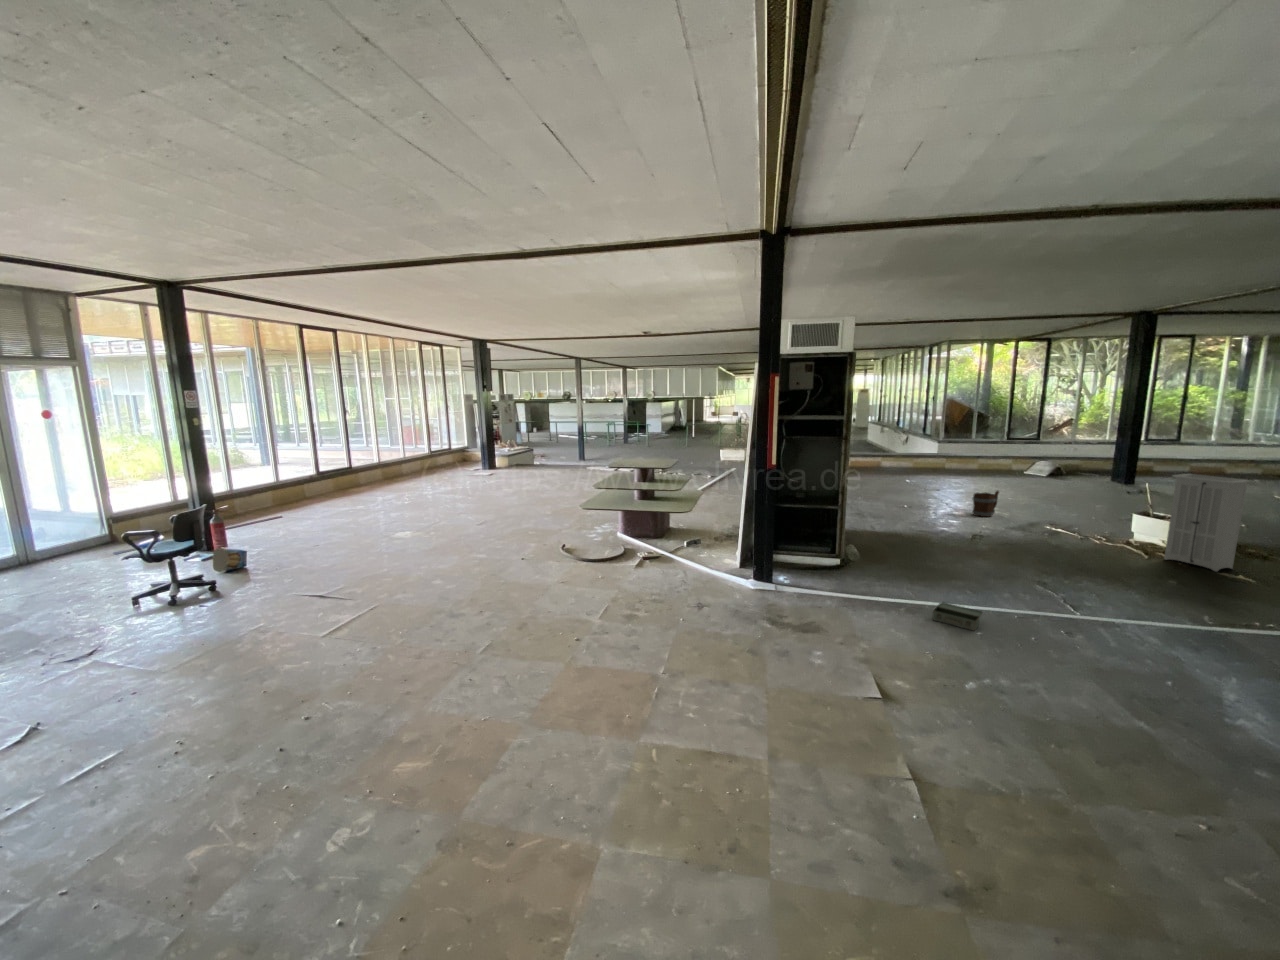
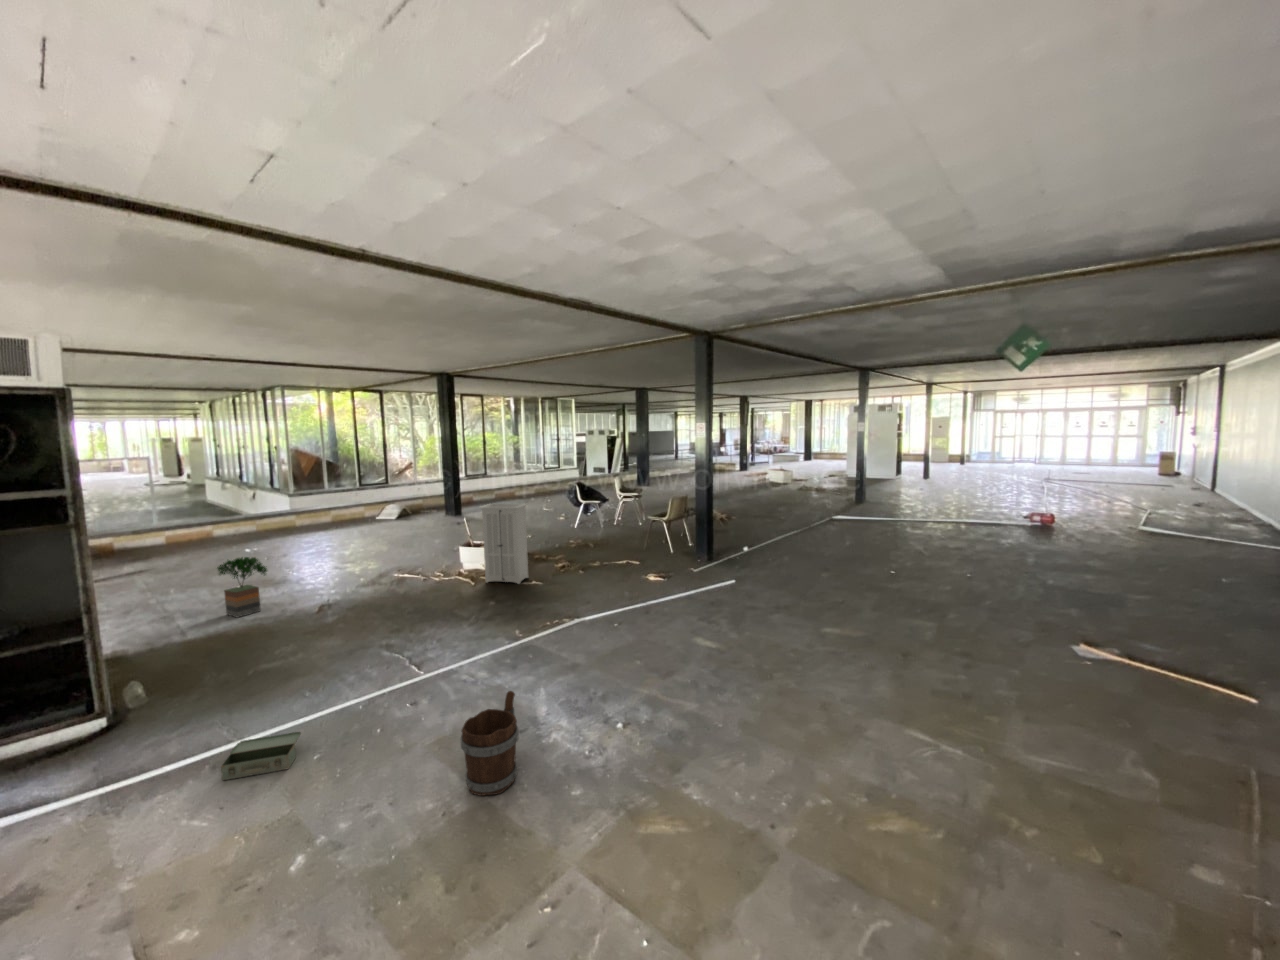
potted tree: none [906,485,943,530] -> present [217,557,267,617]
bucket: present [973,491,999,517] -> present [460,691,519,796]

